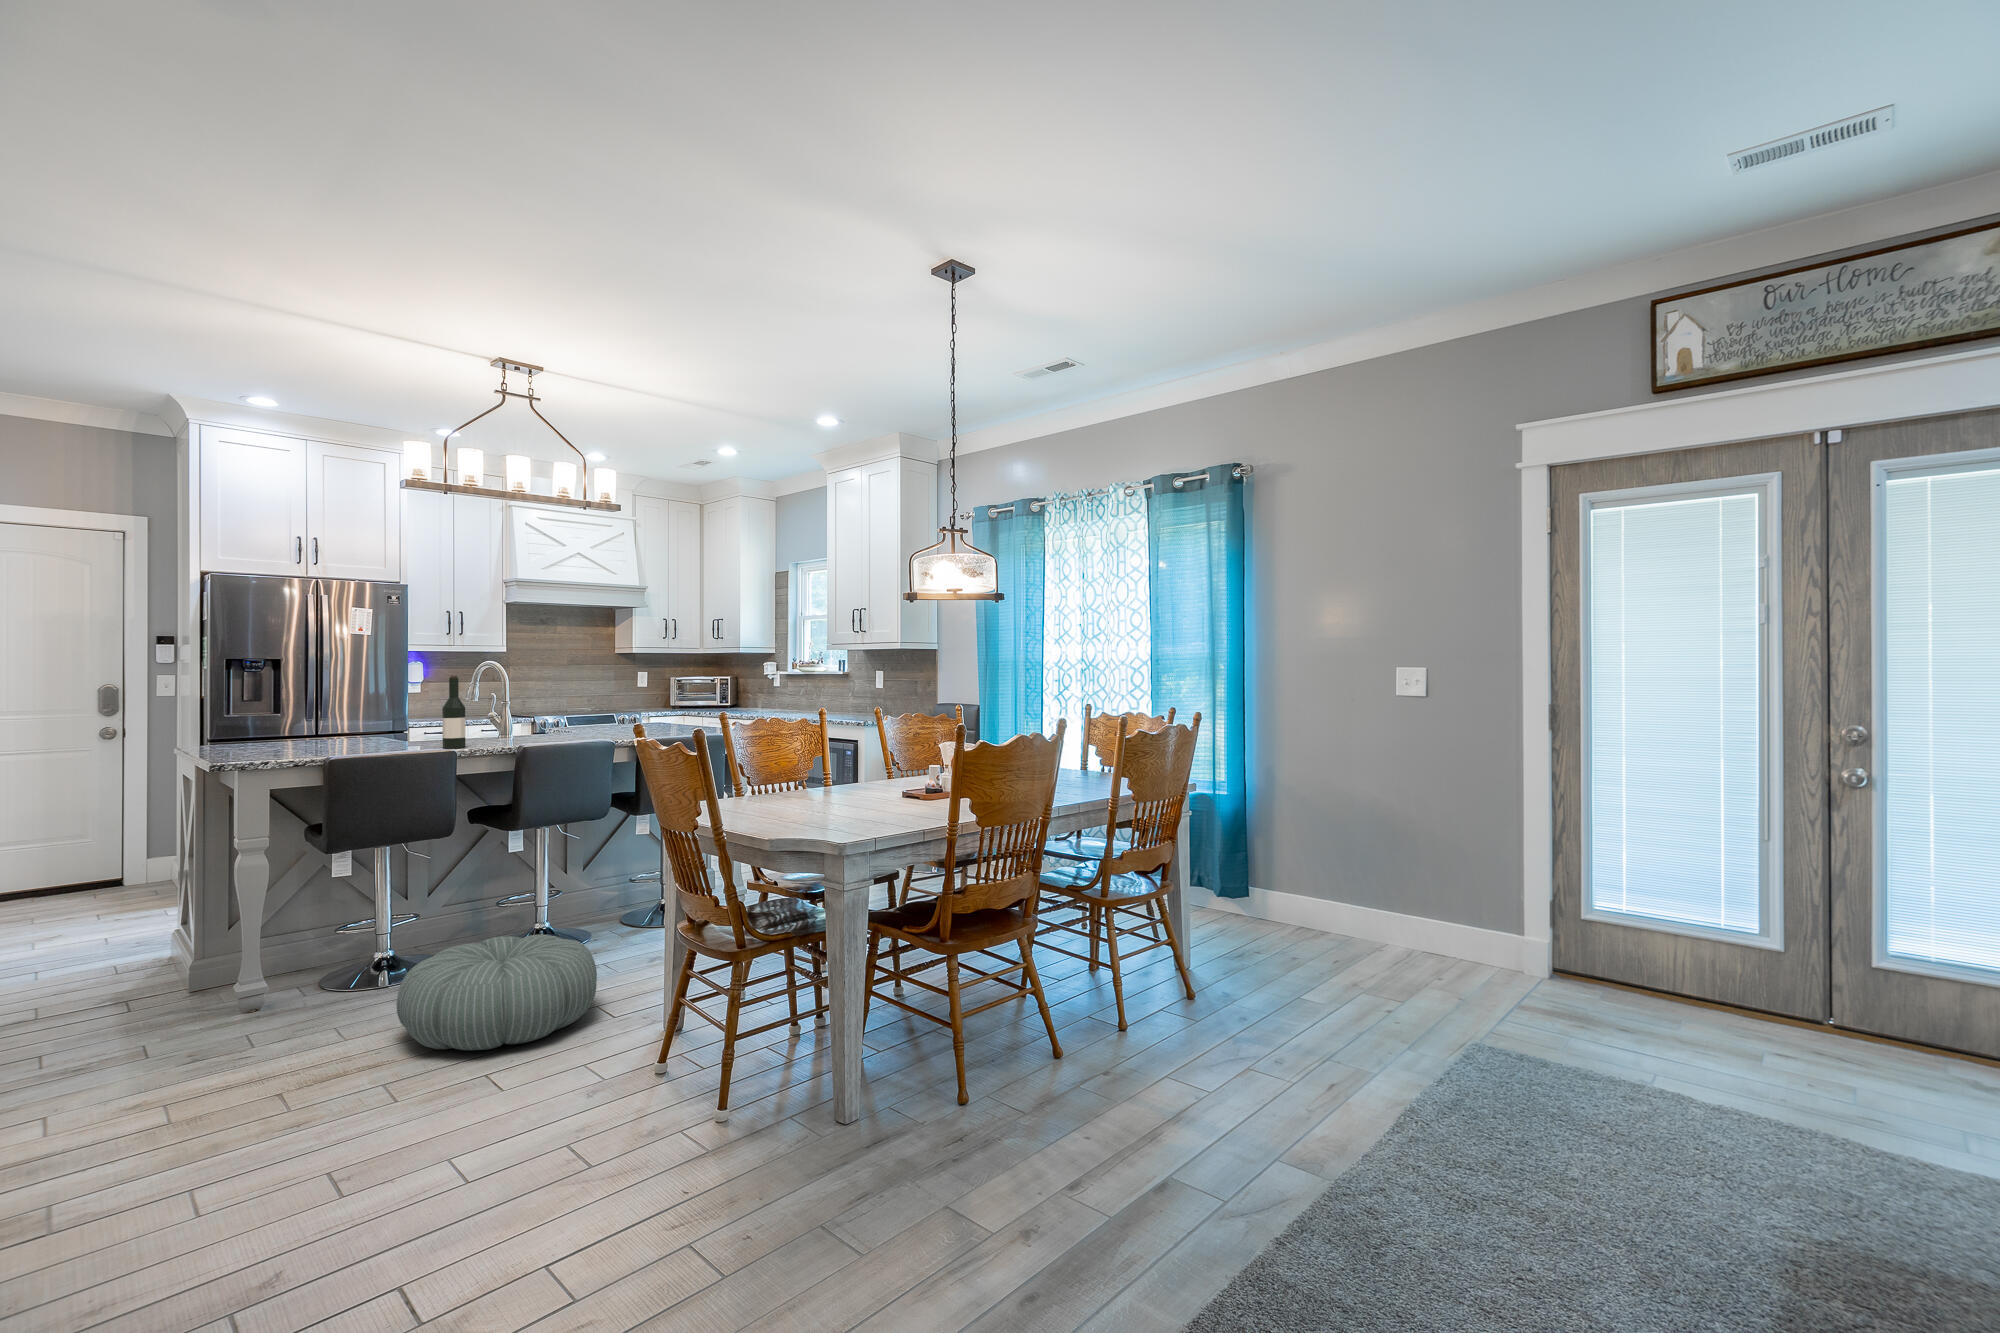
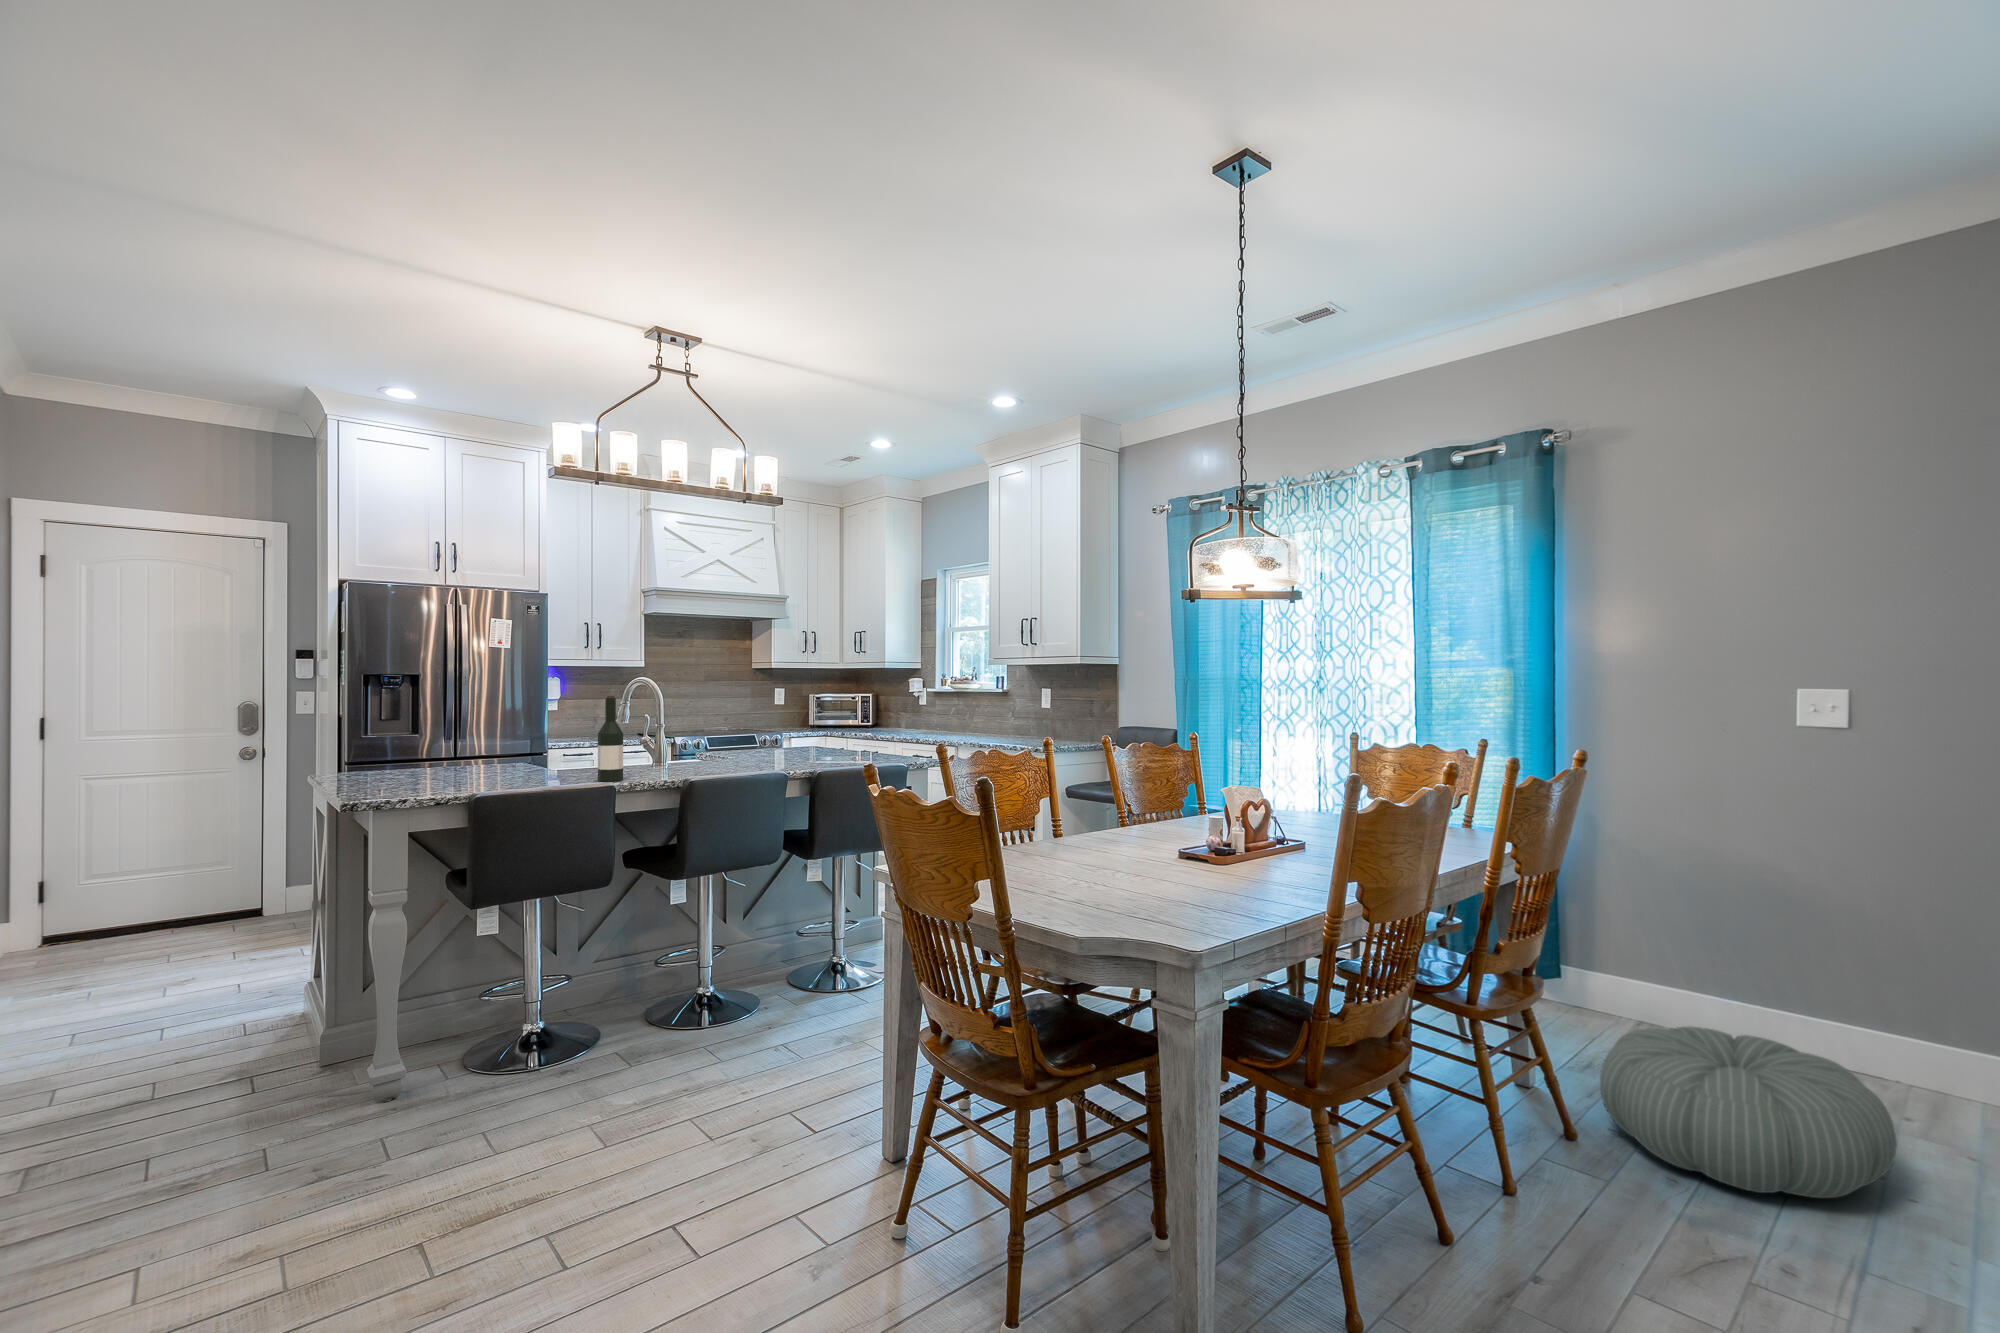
pouf: present [397,934,597,1050] -> present [1600,1026,1897,1198]

